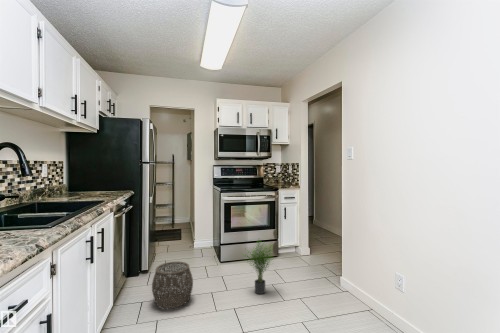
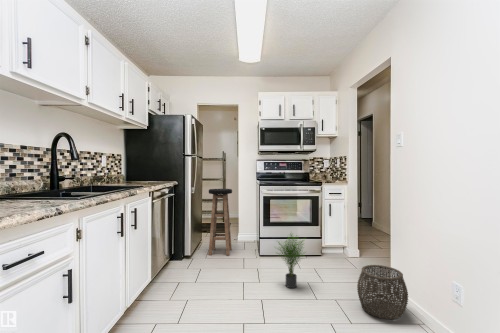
bar stool: none [165,196,190,267] -> present [209,189,232,255]
woven basket: present [152,262,193,308] -> present [357,265,408,320]

